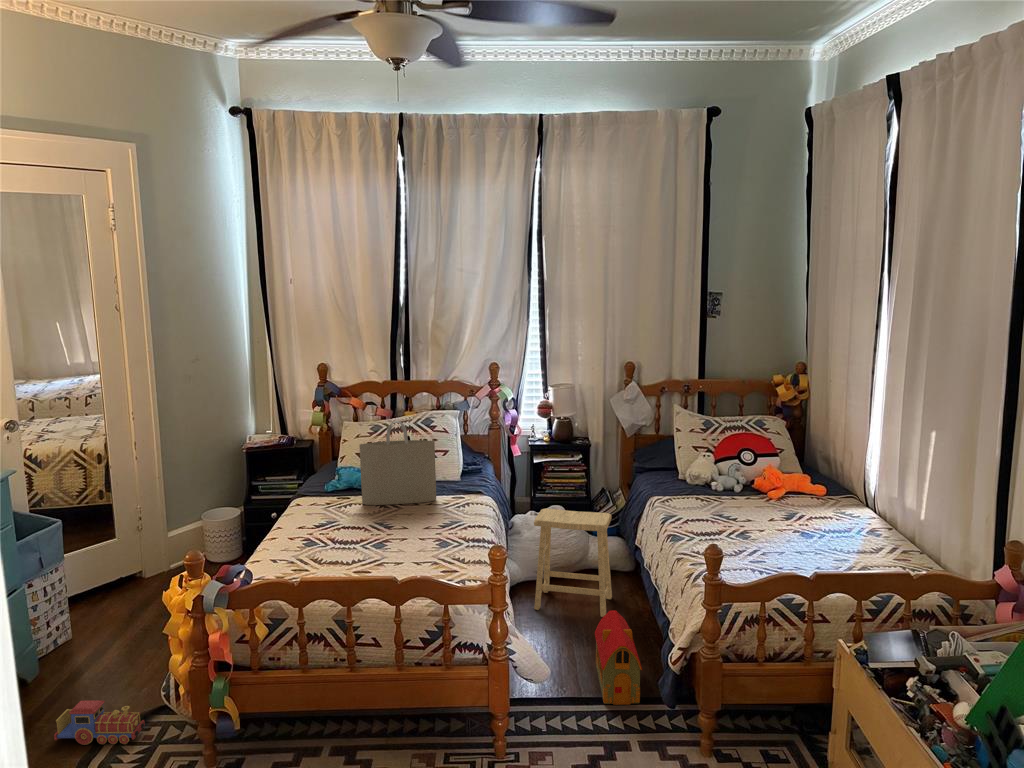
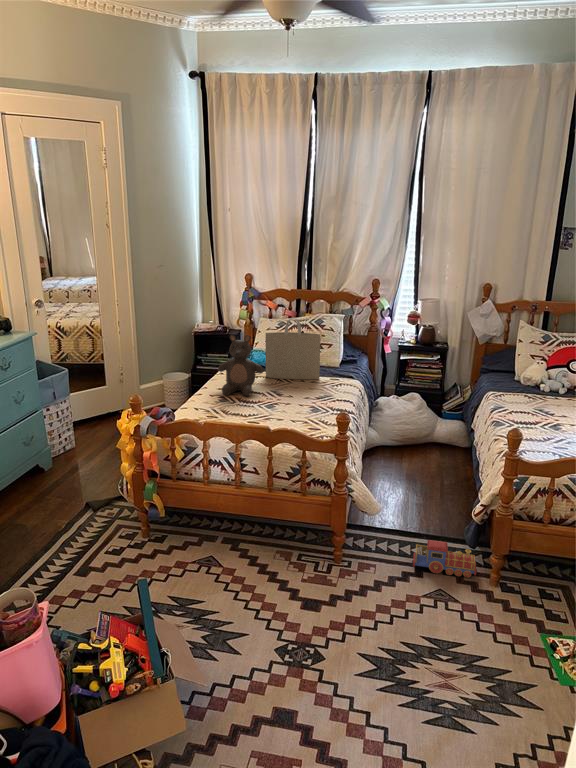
teddy bear: none [298,450,363,536] -> present [218,335,264,396]
footstool: present [534,509,612,617] -> none [386,392,452,477]
toy house: present [595,610,642,705] -> none [423,472,455,541]
toy train: present [54,700,145,745] -> present [412,540,477,577]

